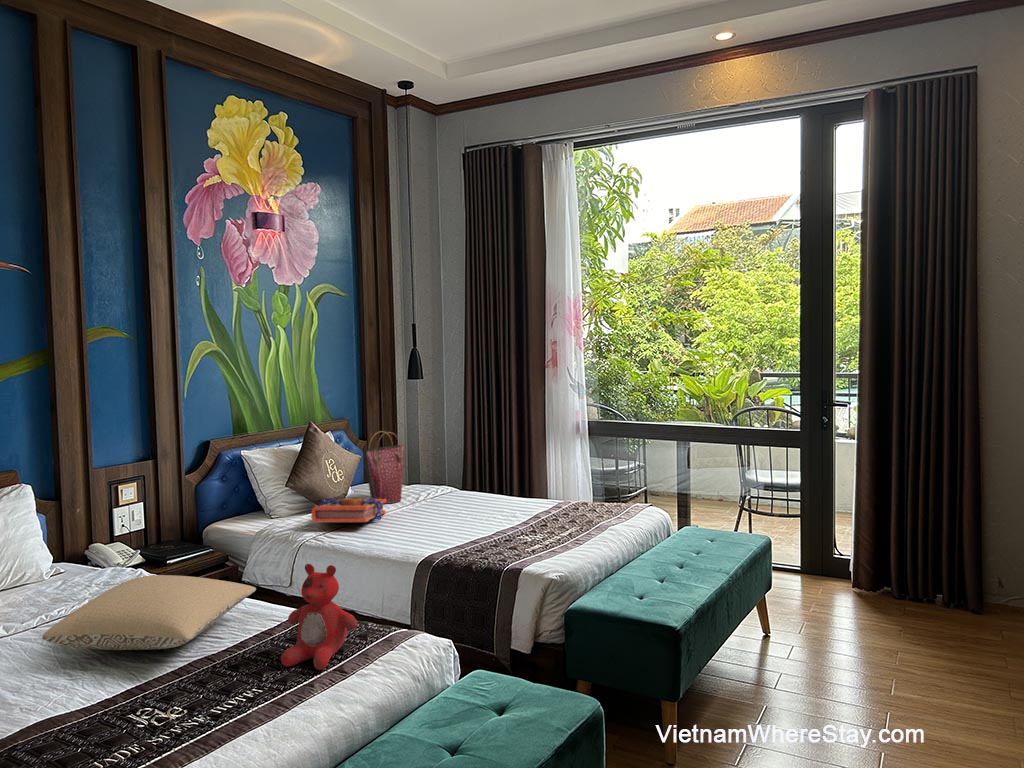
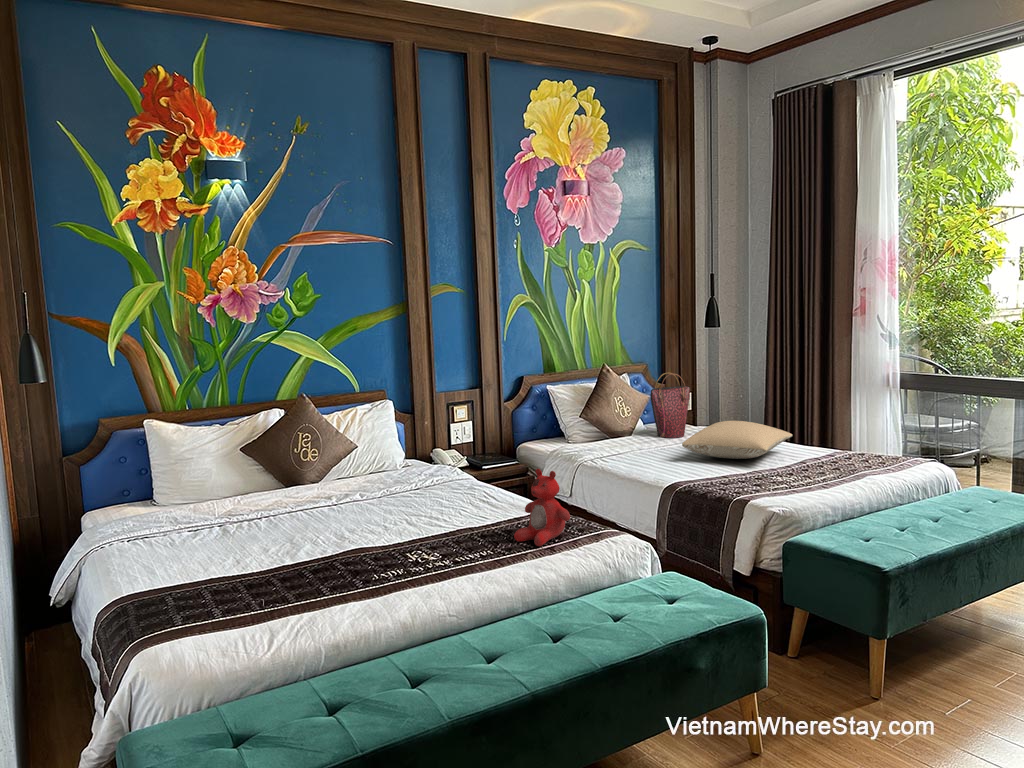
book: present [311,498,386,522] -> none [592,428,663,452]
pillow: present [42,575,256,650] -> present [682,421,792,459]

